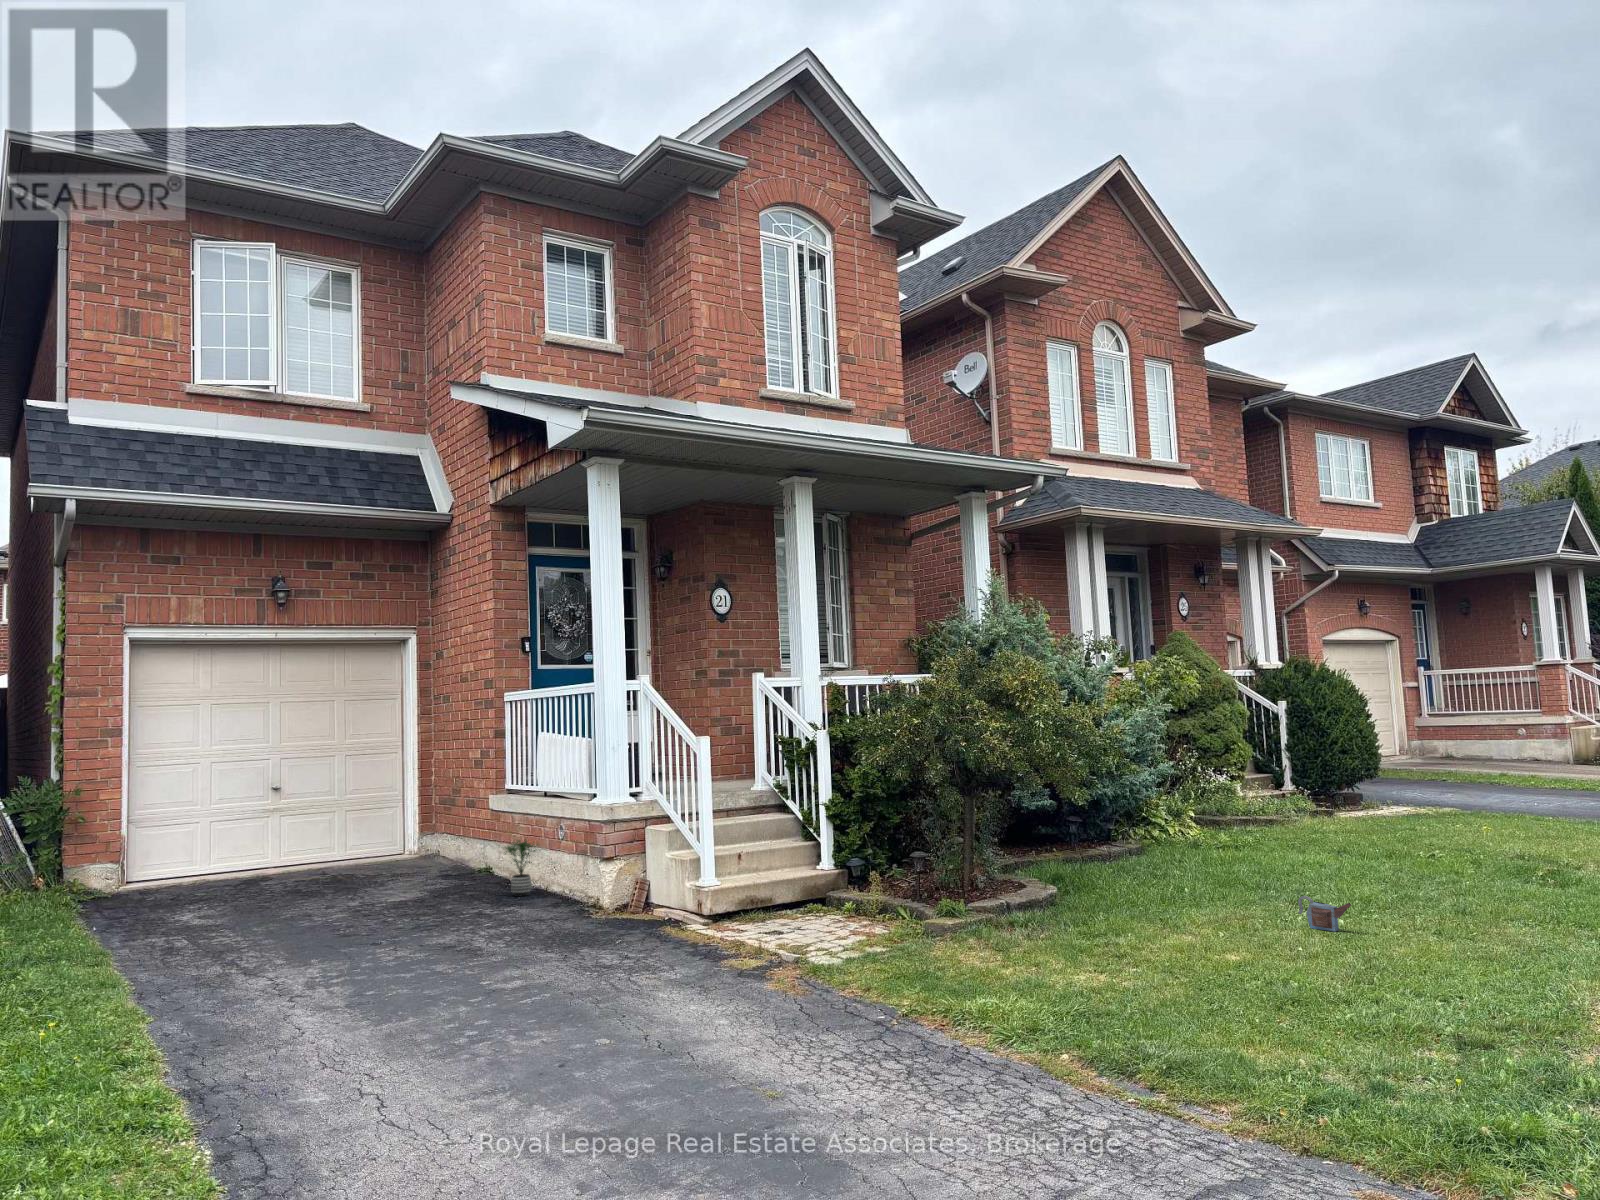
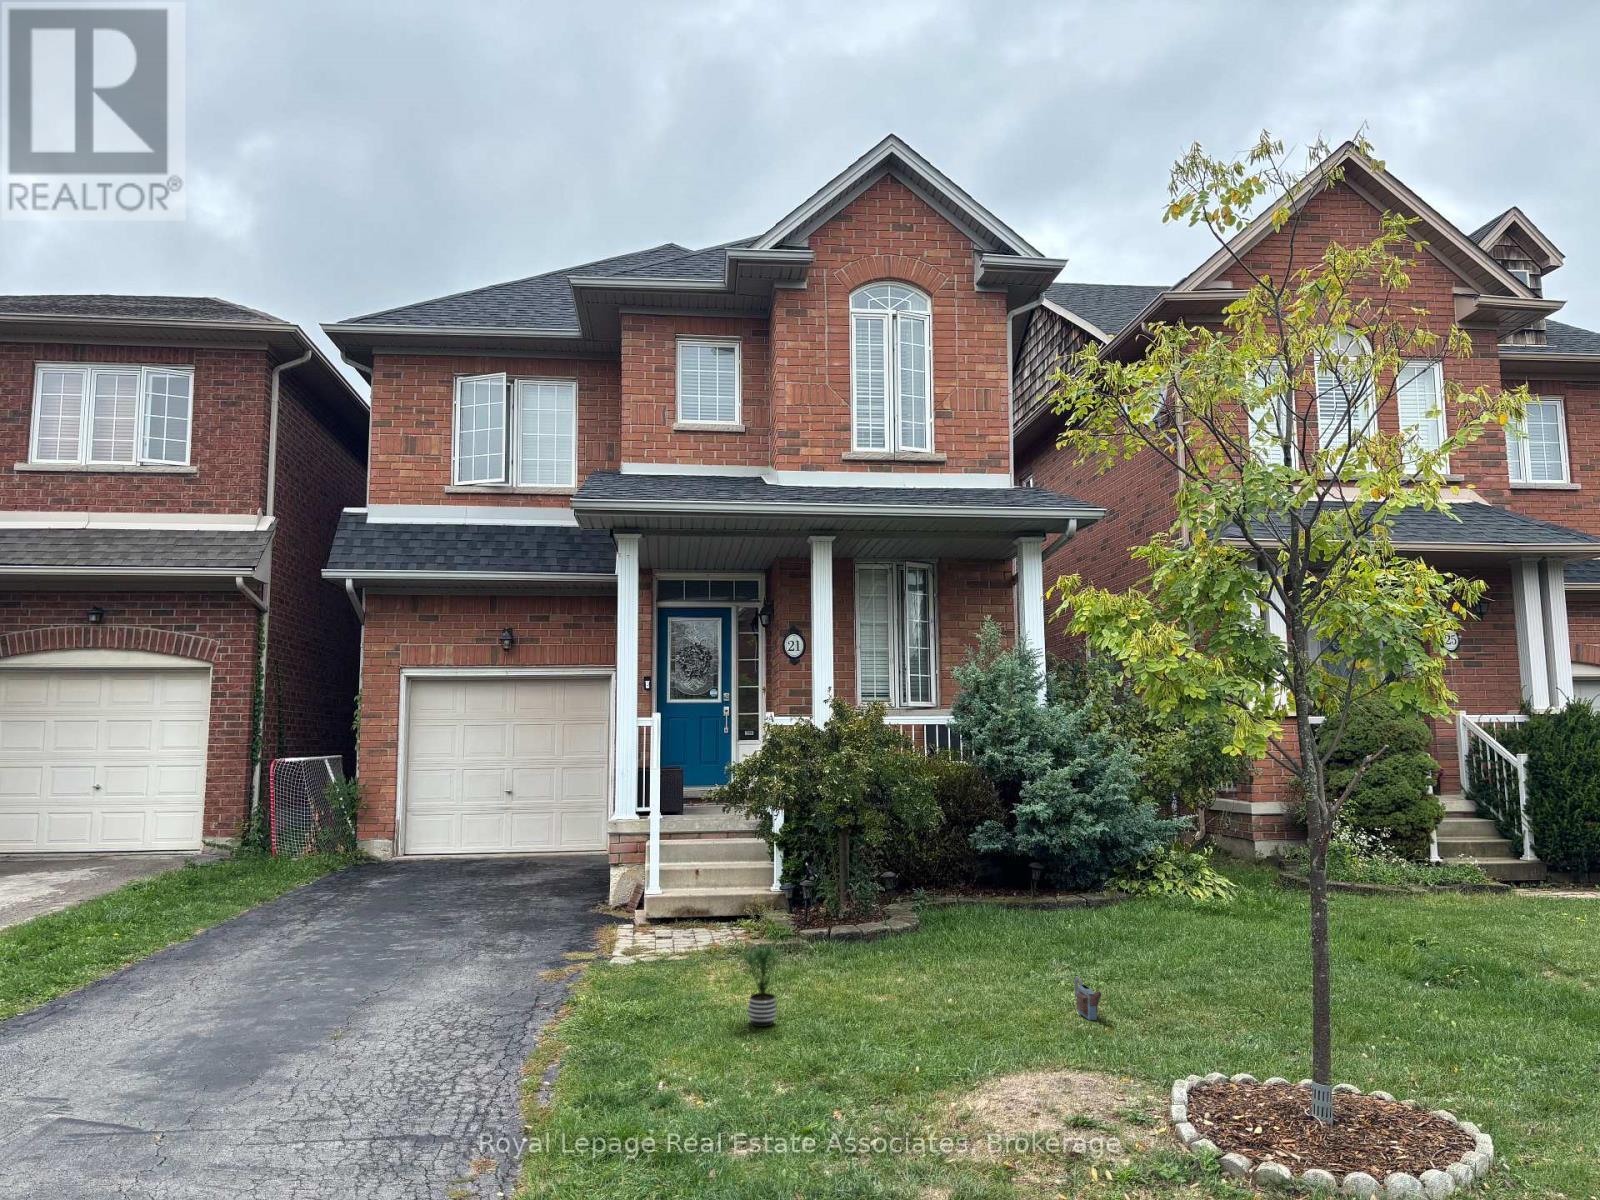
potted plant: present [505,840,536,896] -> present [740,943,785,1027]

